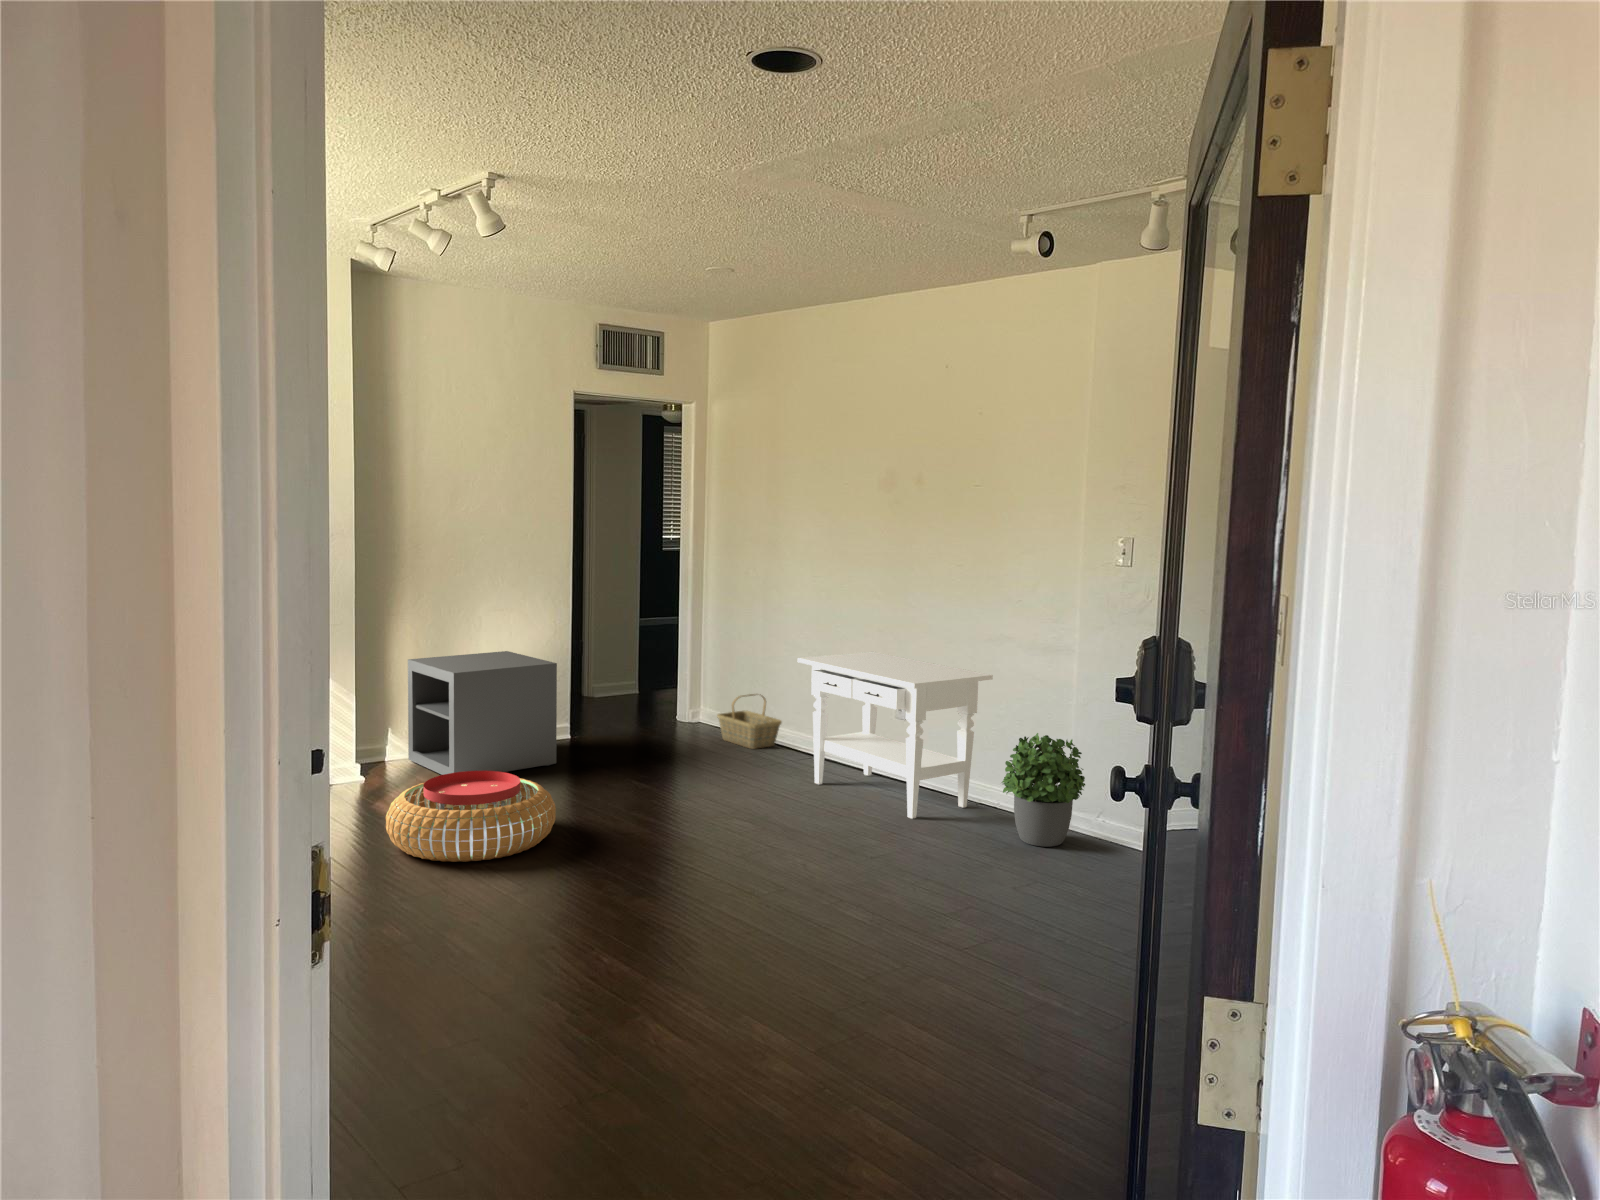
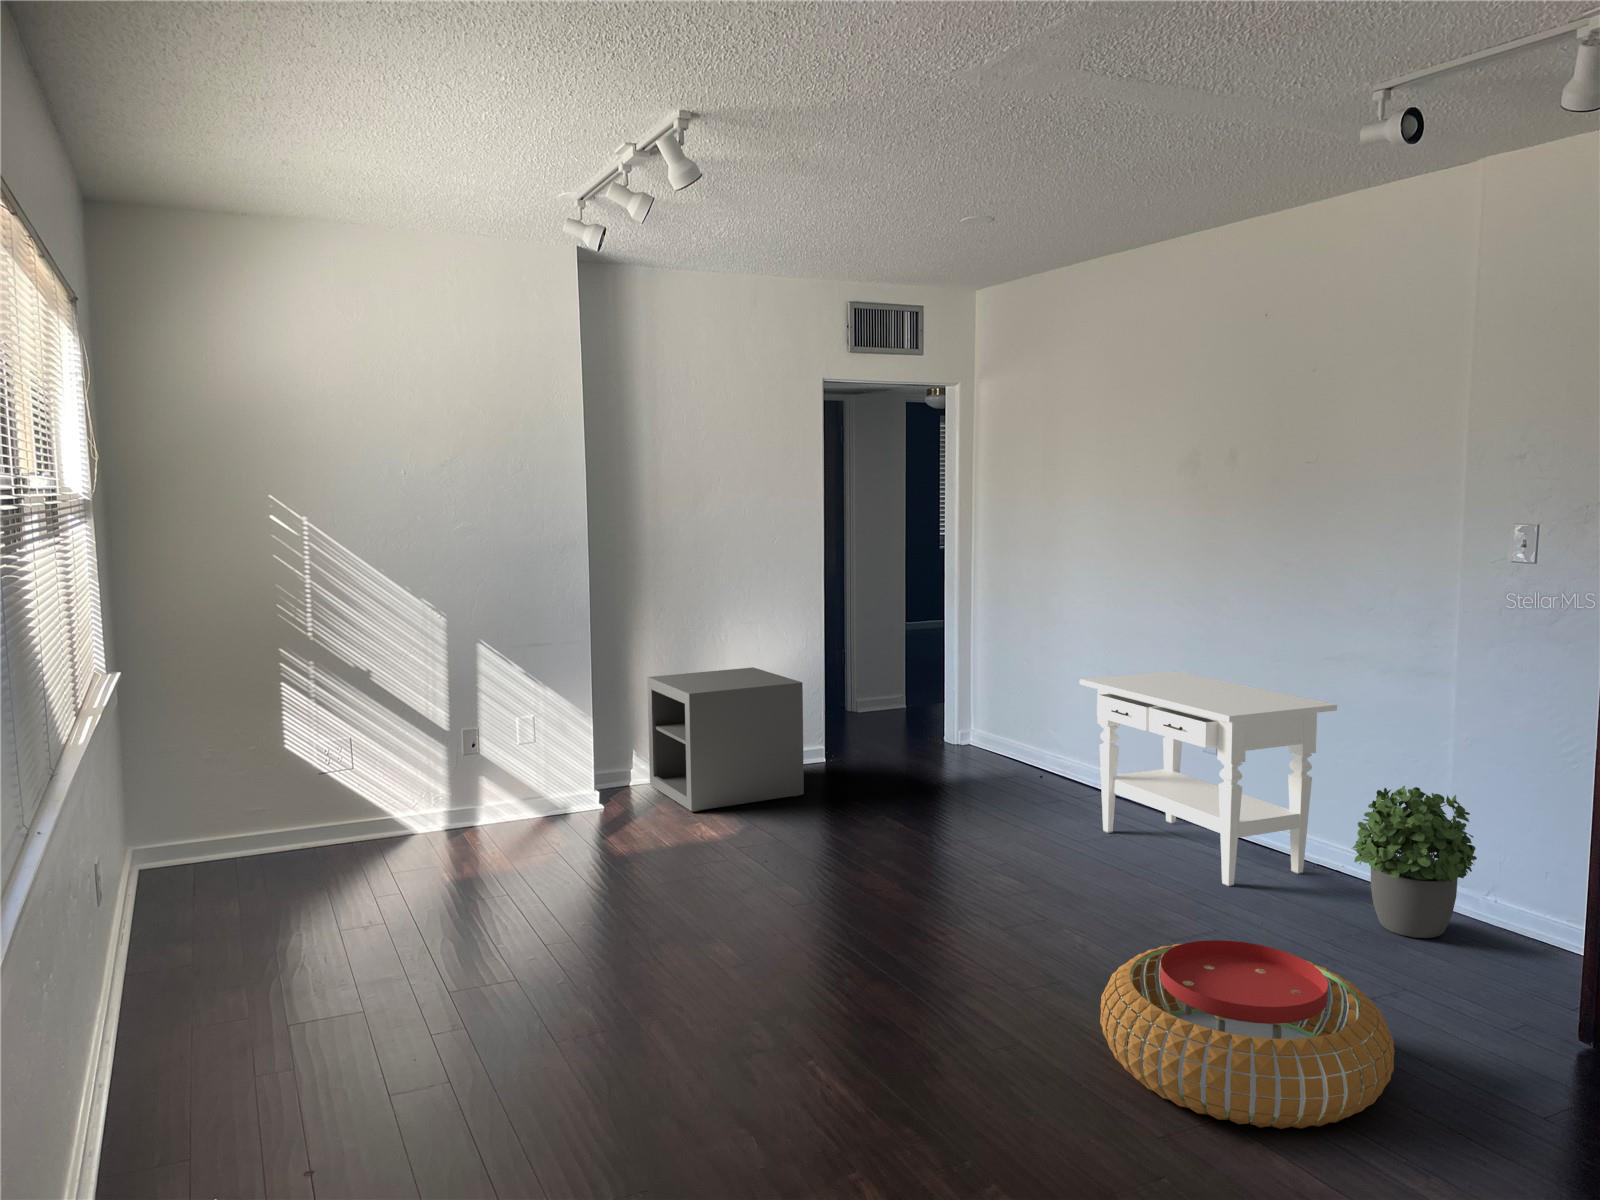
basket: present [717,694,782,749] -> none [989,718,1065,783]
pouf: present [386,771,556,862] -> present [1100,940,1395,1129]

